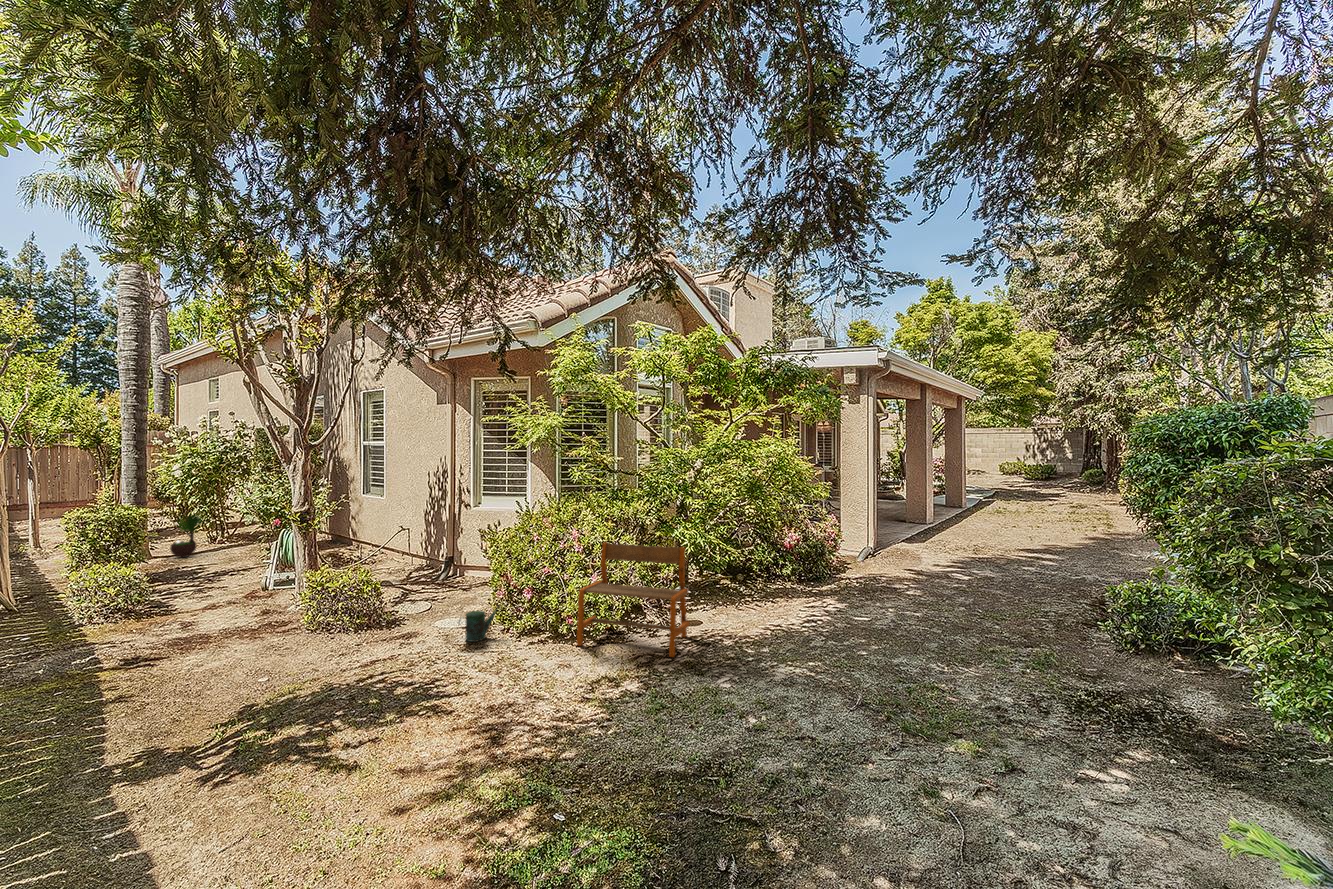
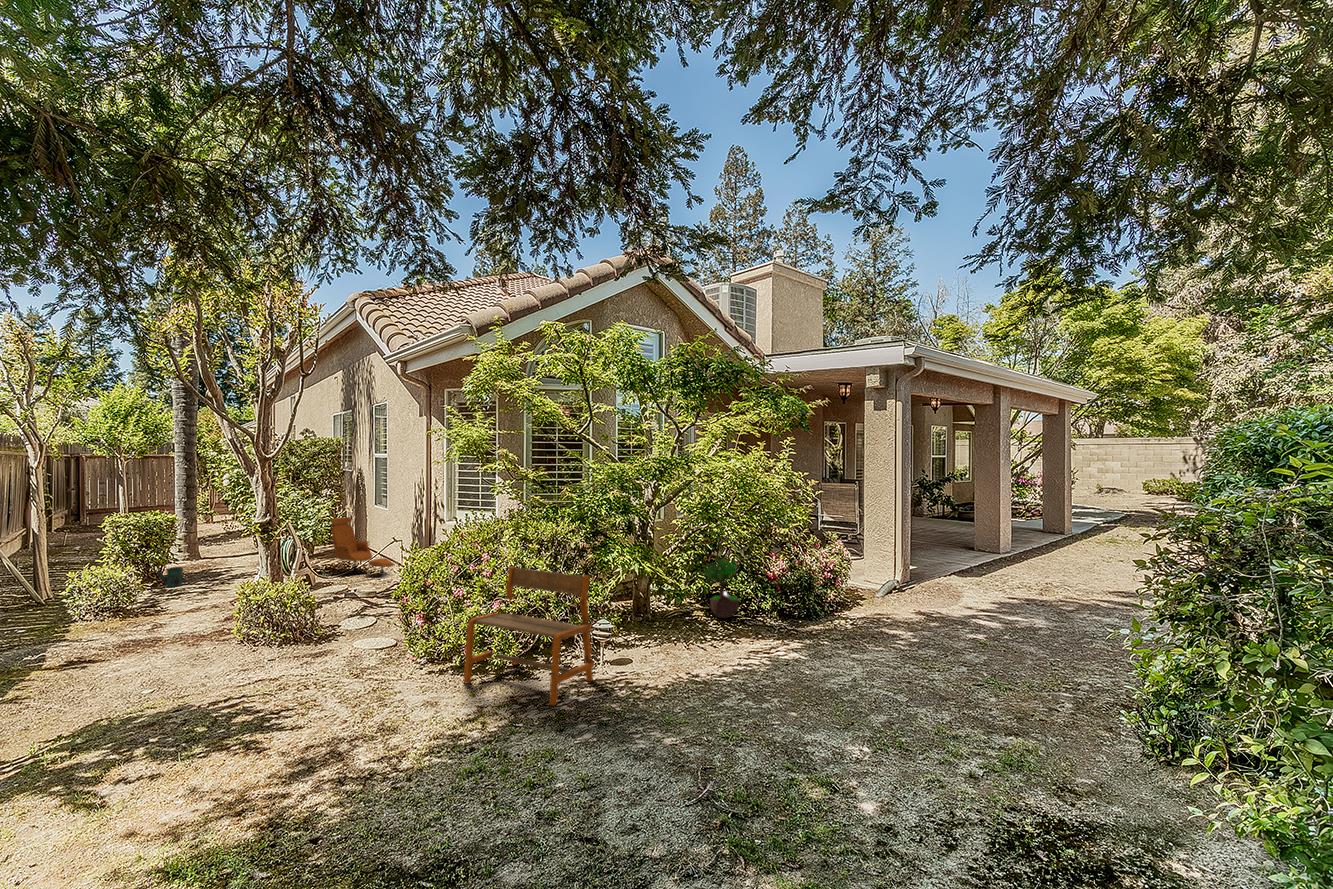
lounge chair: none [339,504,409,563] -> present [331,517,396,575]
potted tree: present [170,515,203,557] -> present [705,558,739,618]
watering can: present [459,604,501,642] -> present [152,567,183,587]

